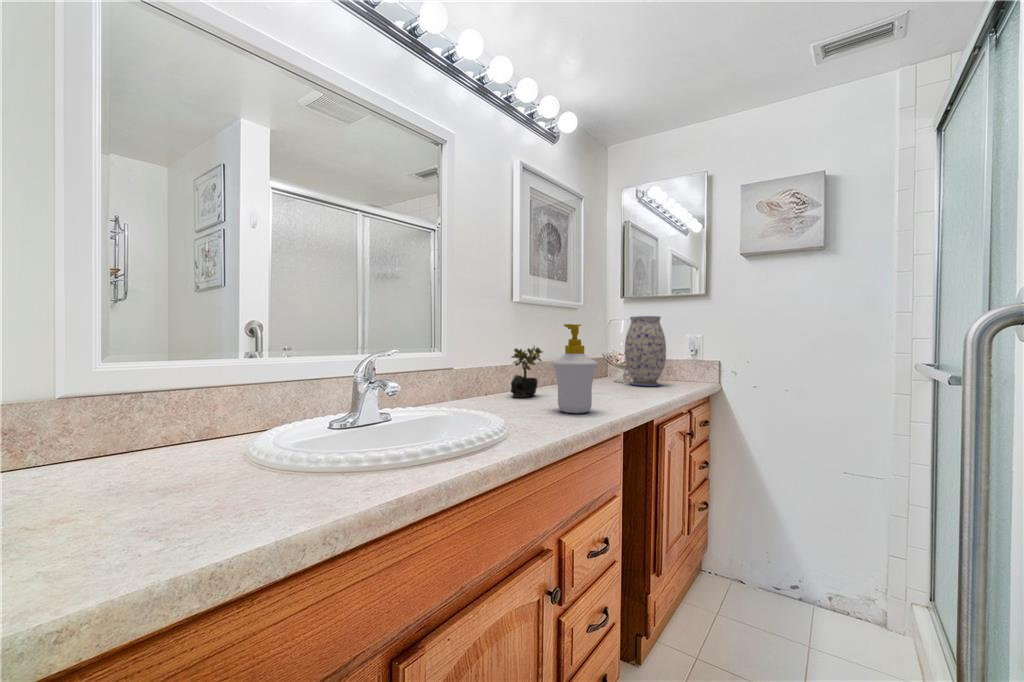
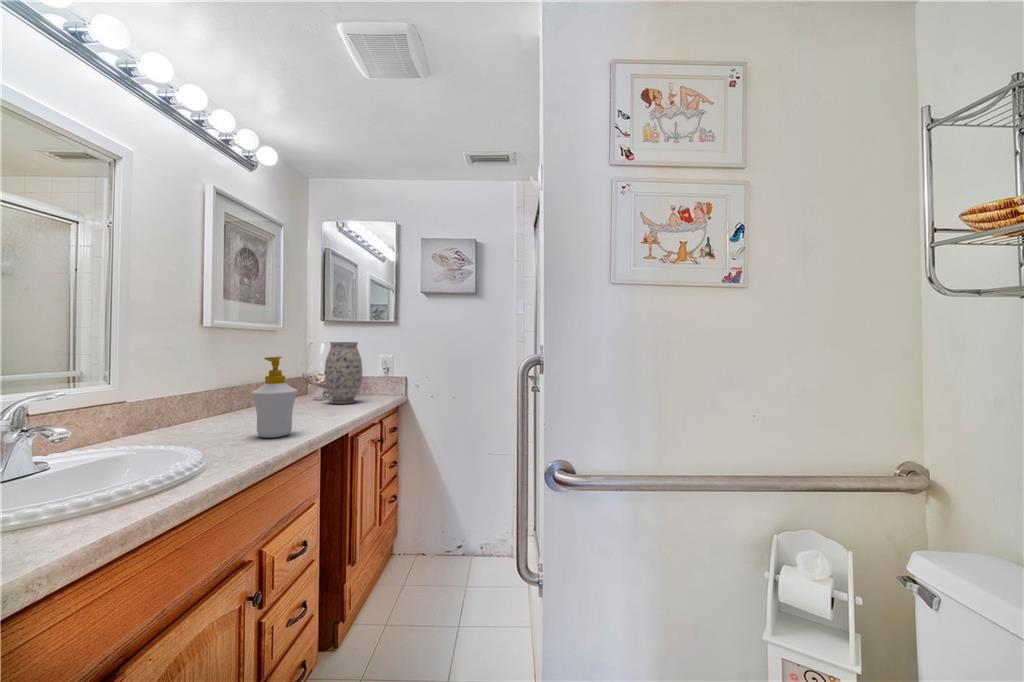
succulent plant: present [511,346,543,398] -> none [196,374,238,430]

